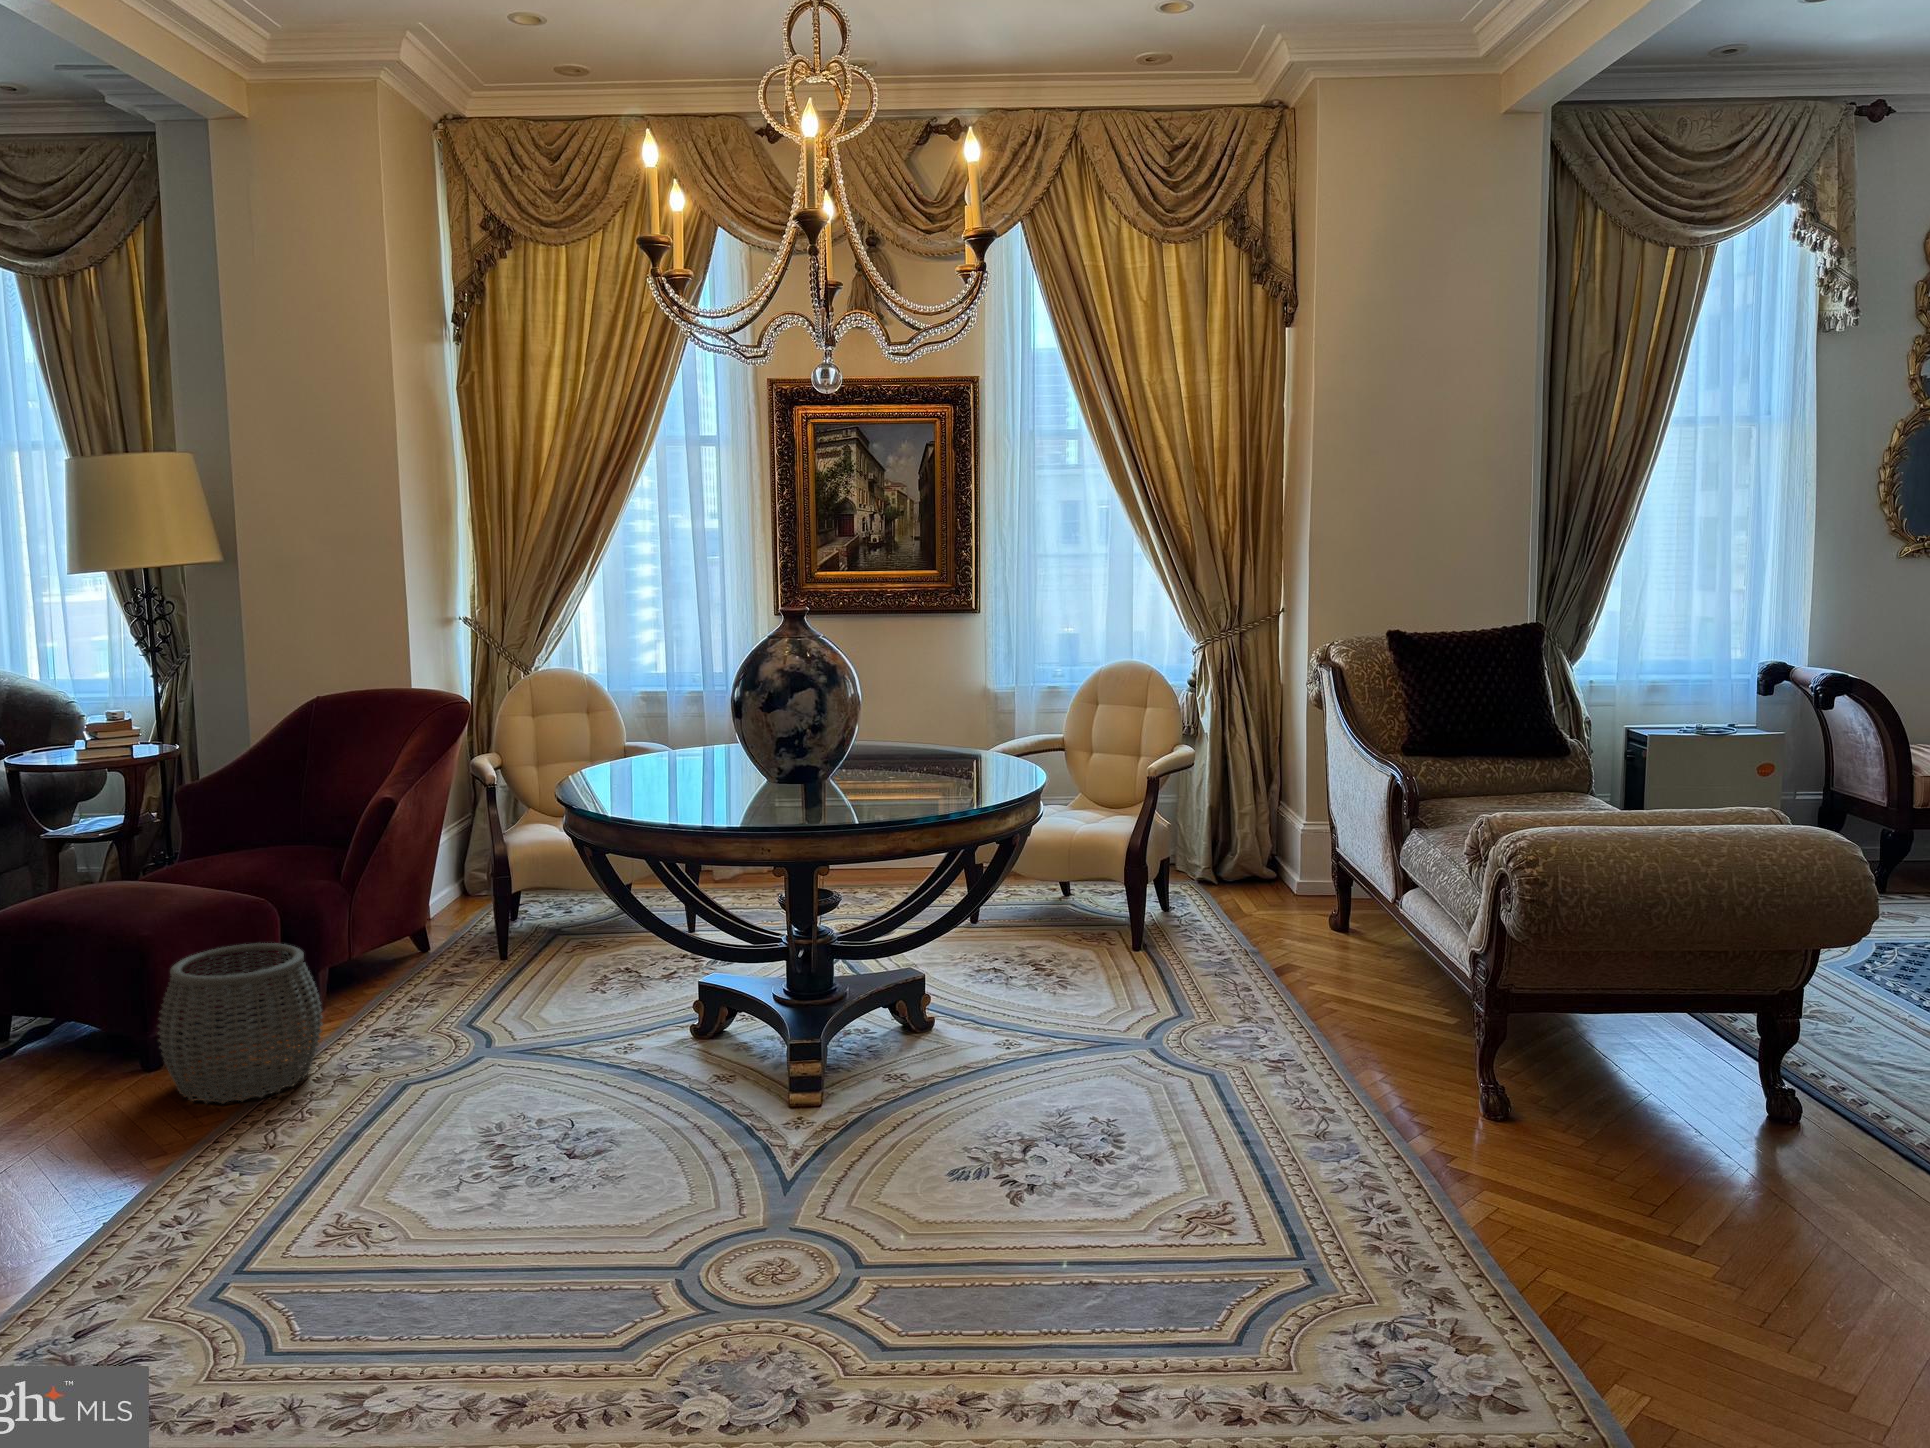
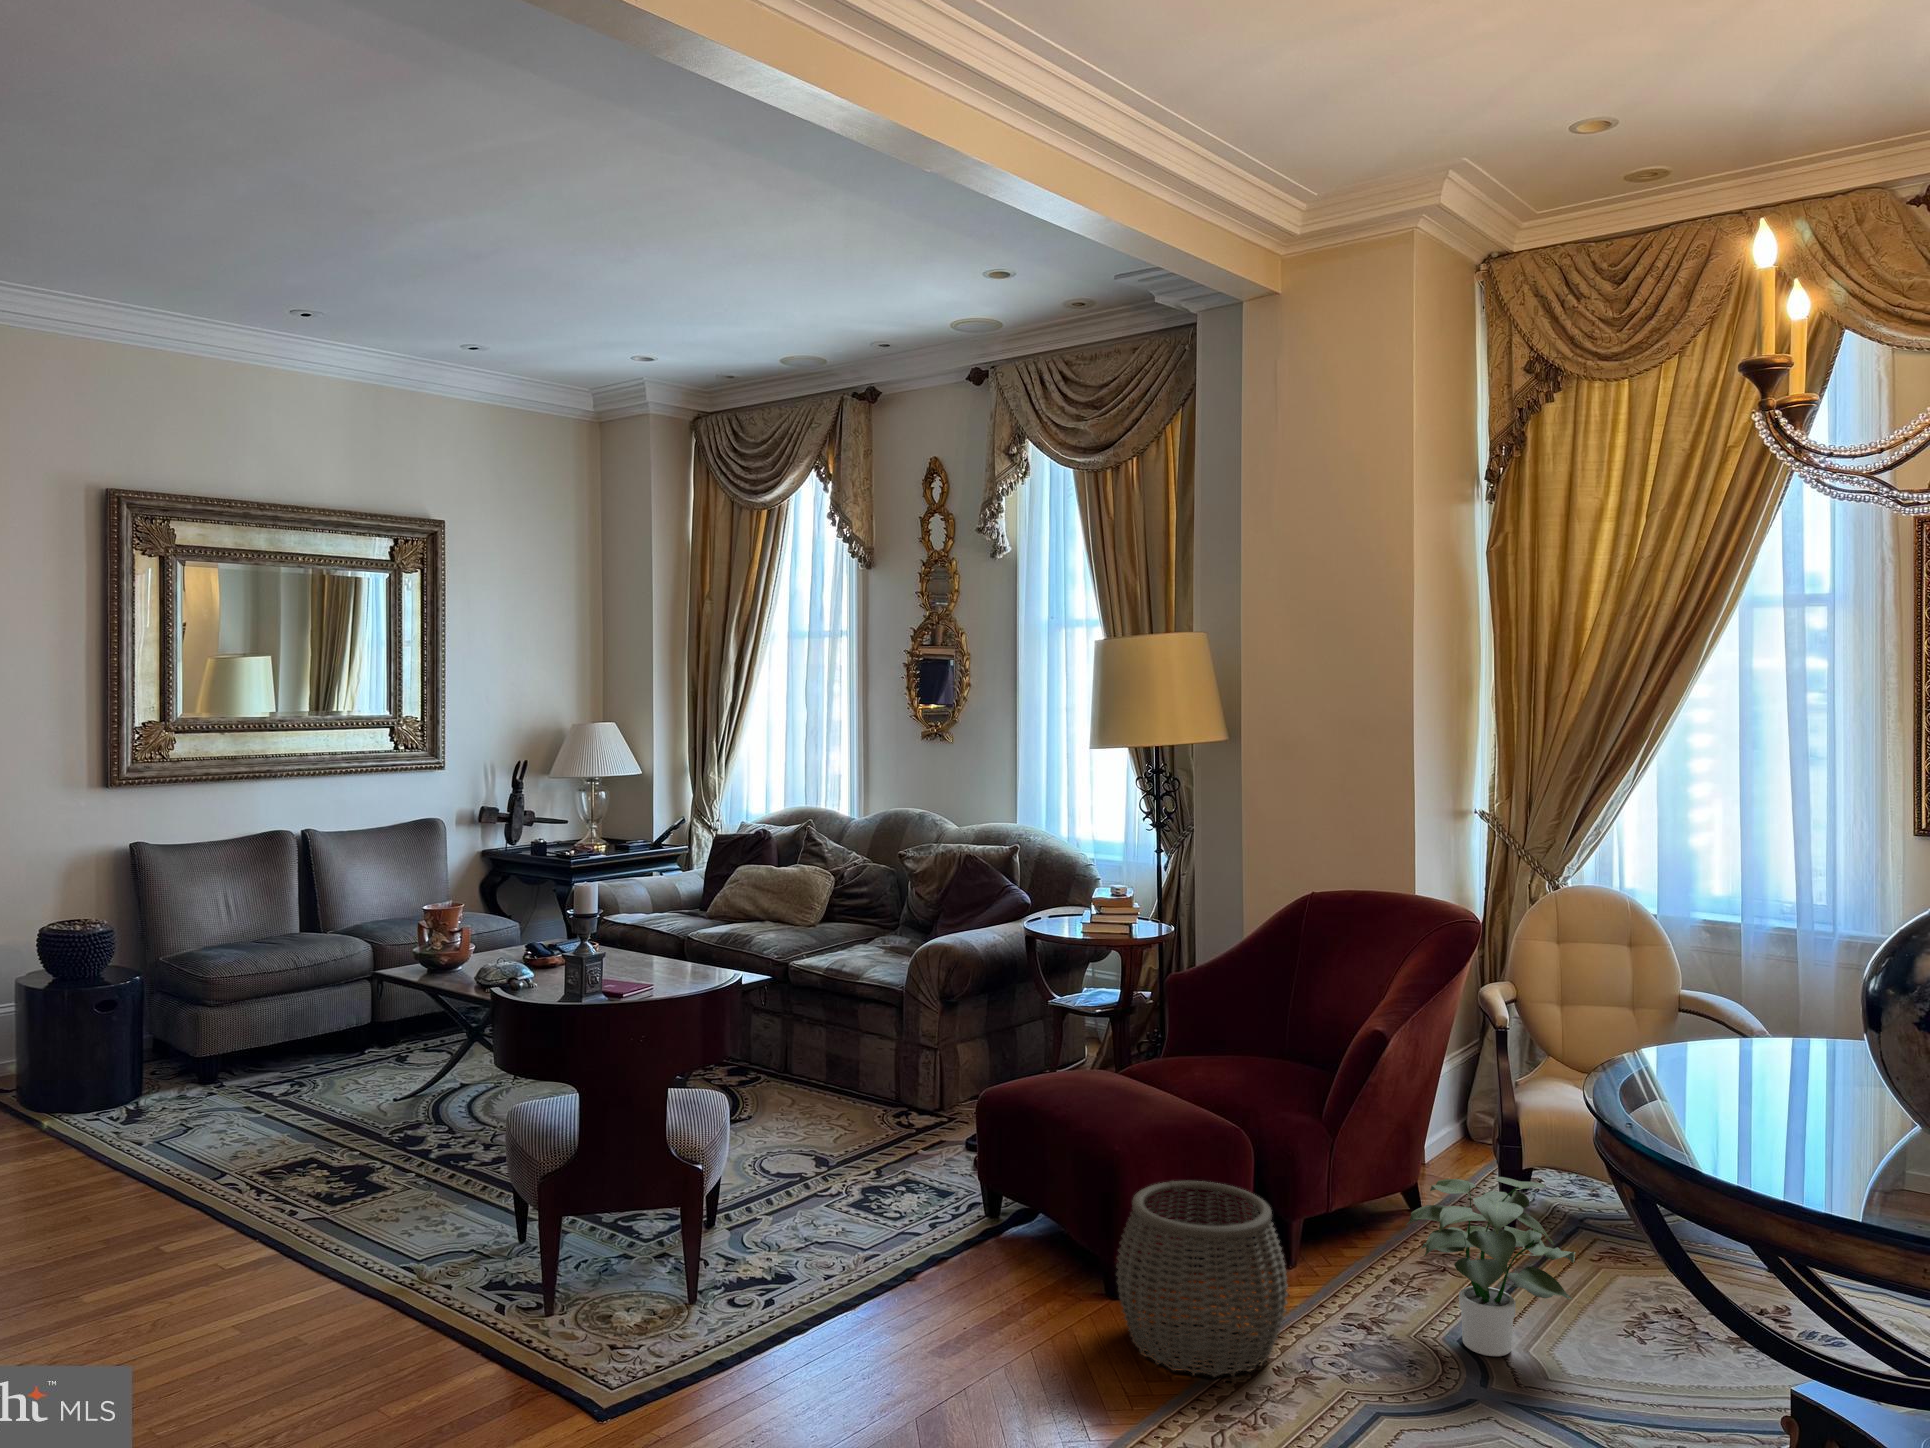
potted plant: none [418,890,550,1029] -> present [1406,1177,1575,1356]

